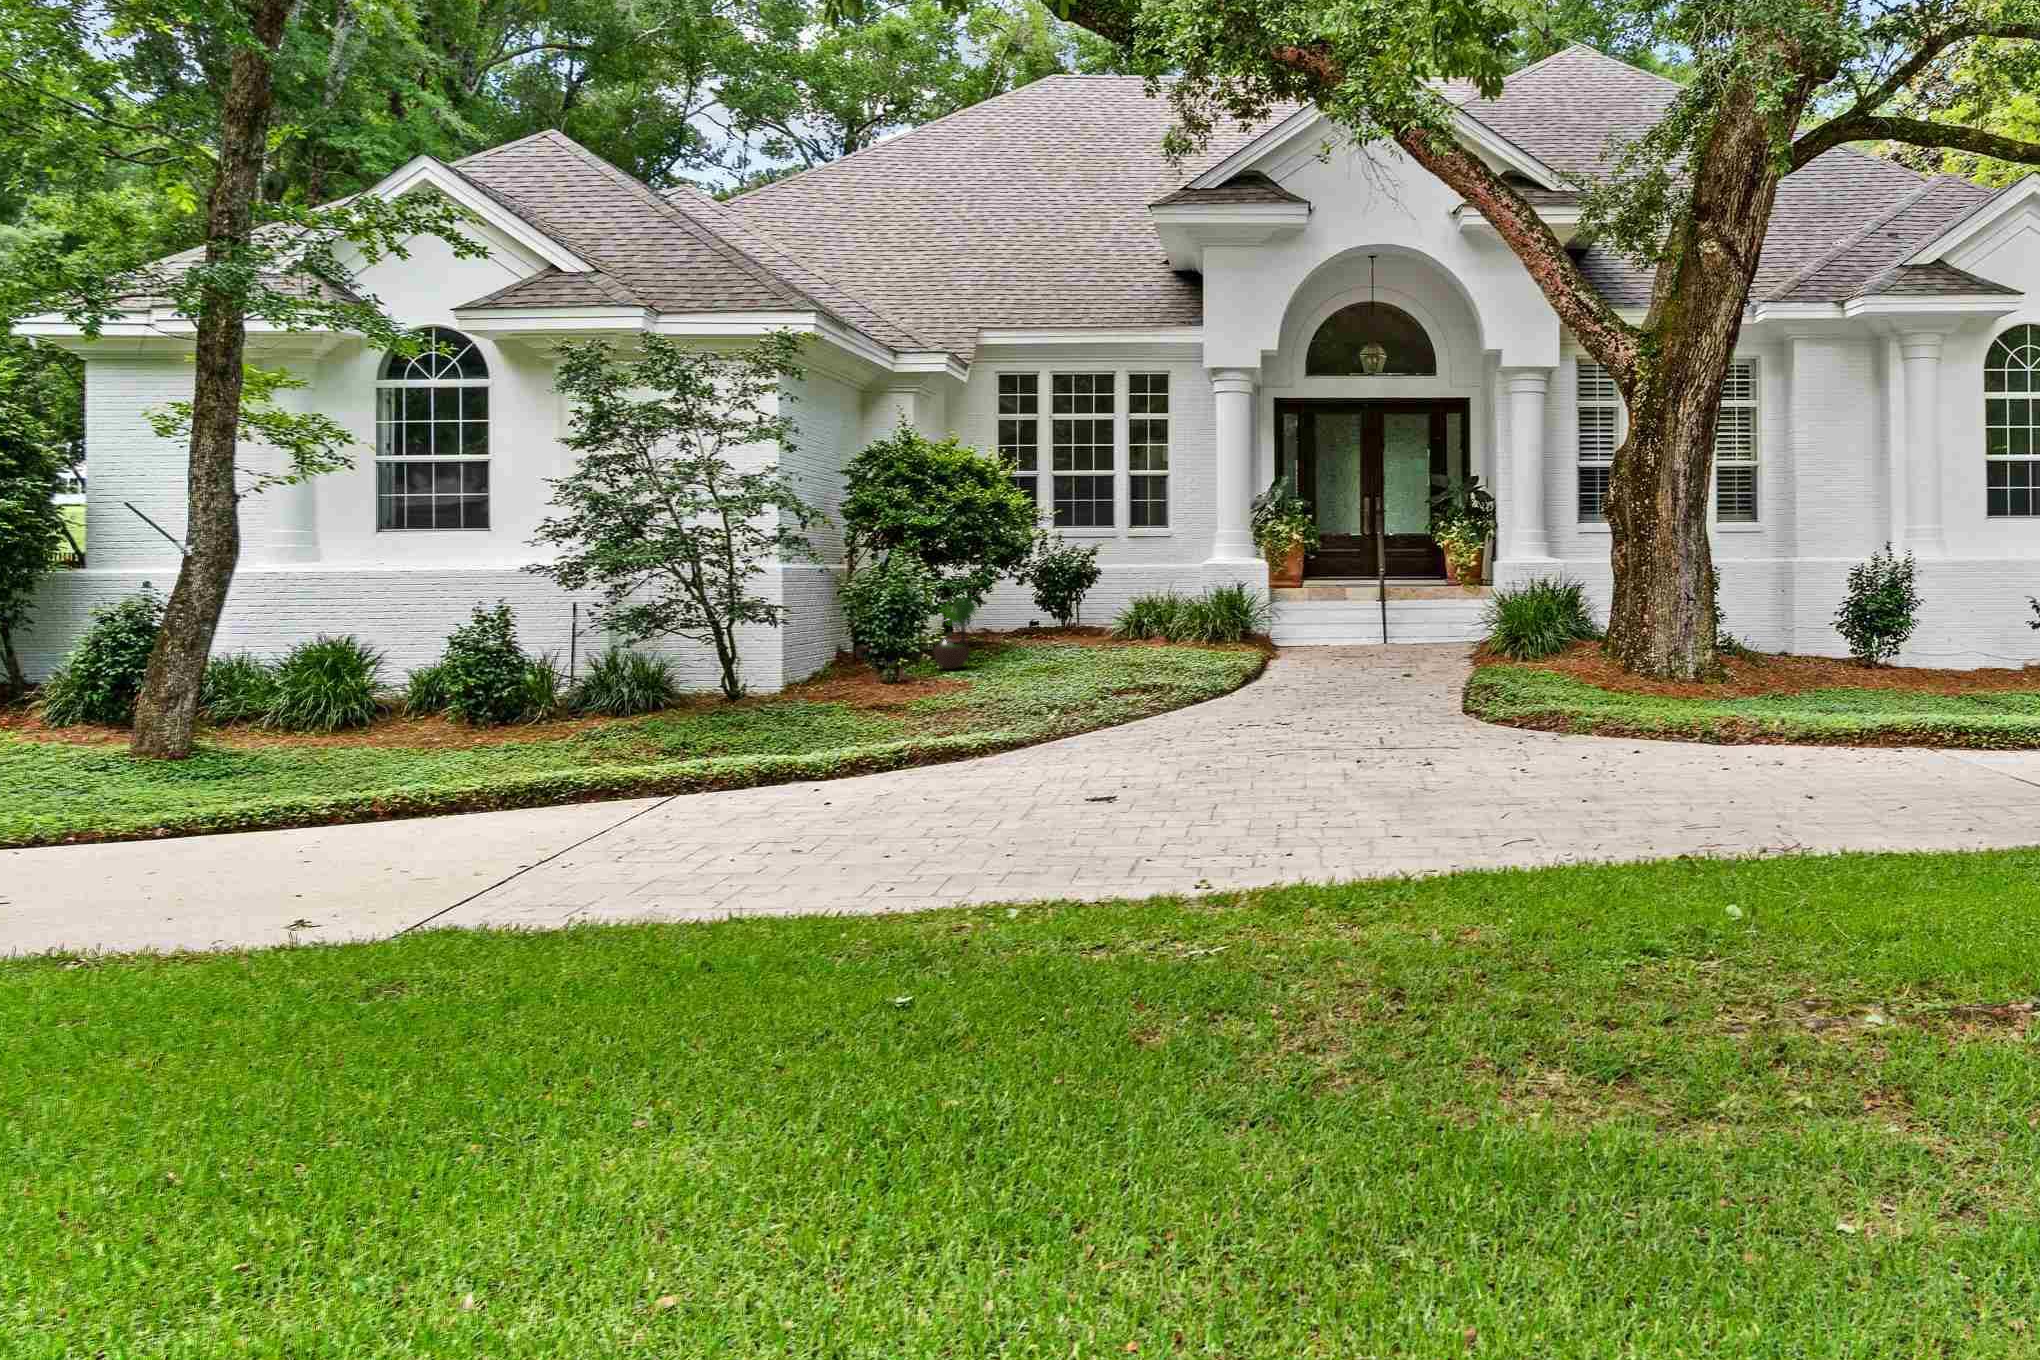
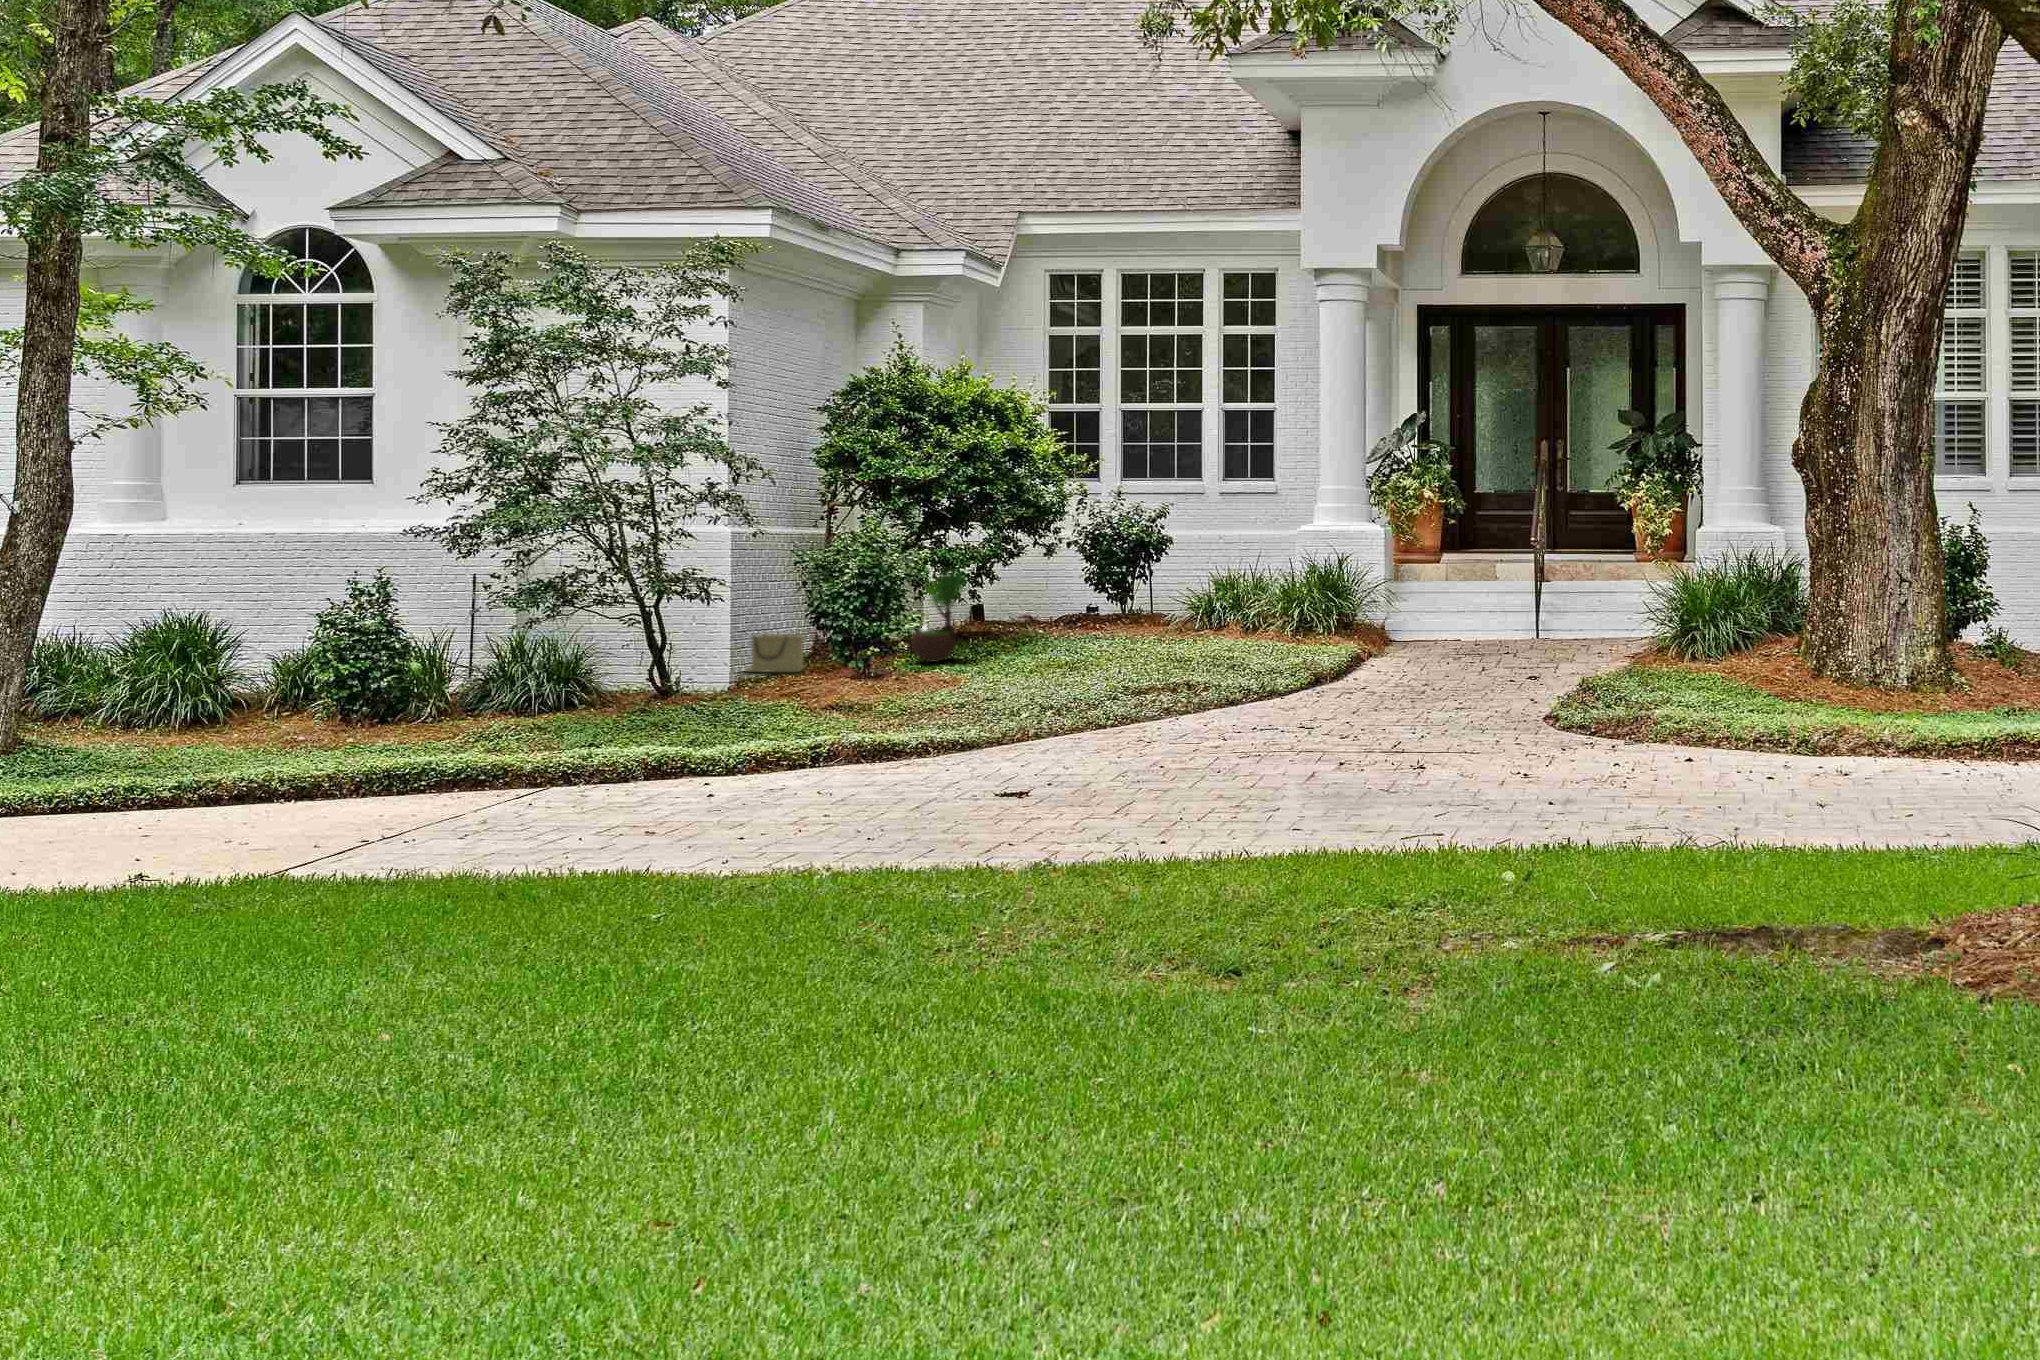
basket: none [801,648,850,678] -> present [746,634,805,672]

